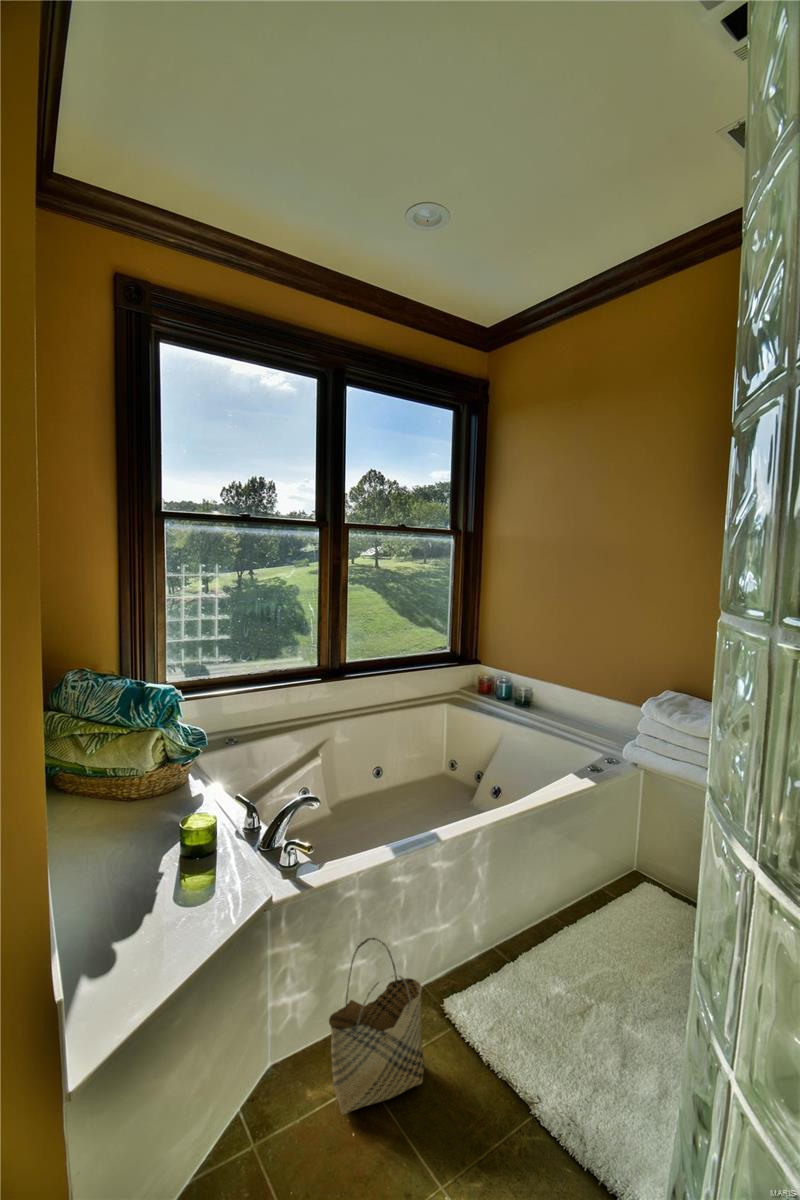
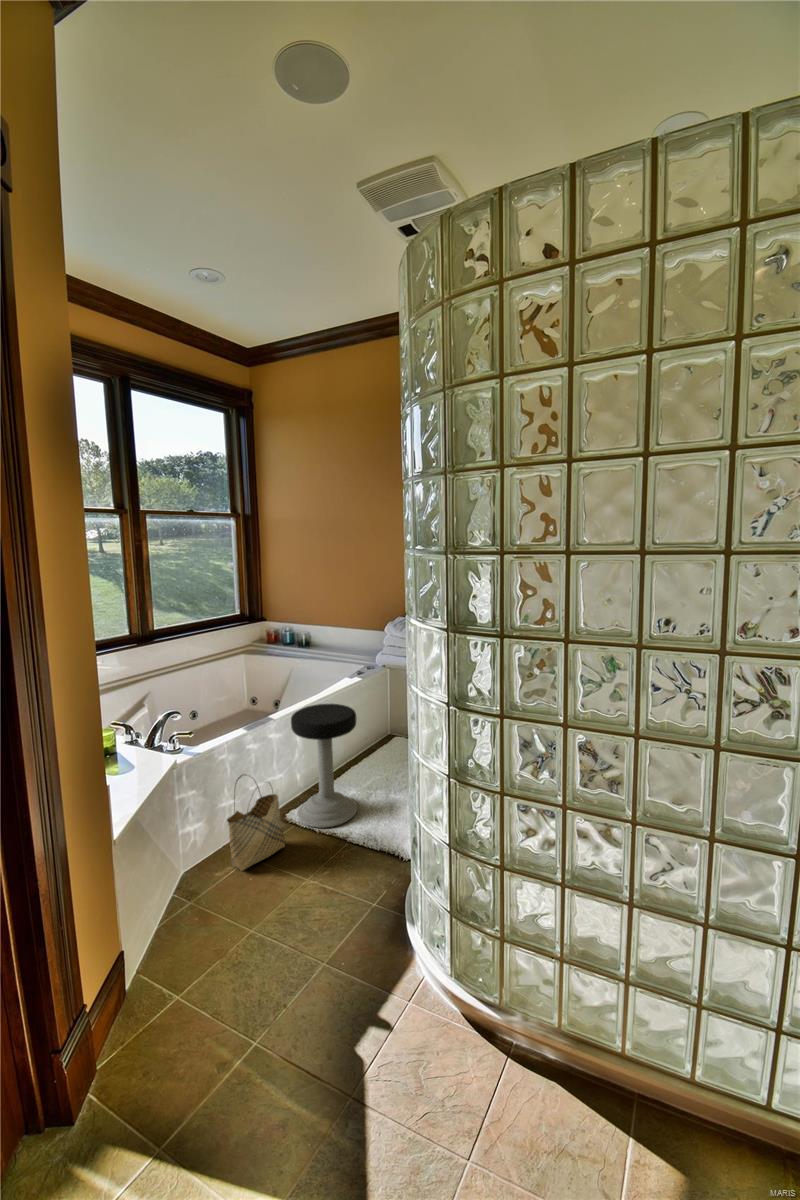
stool: none [460,831,572,1066] -> present [291,704,357,828]

